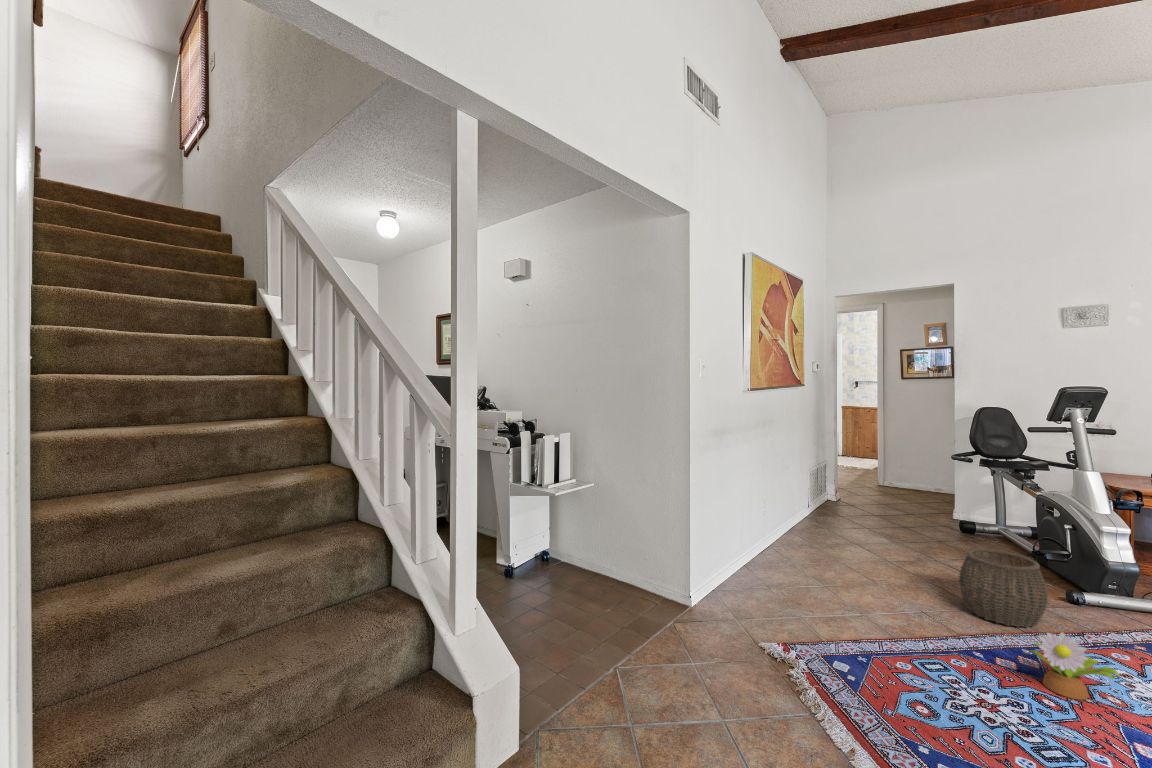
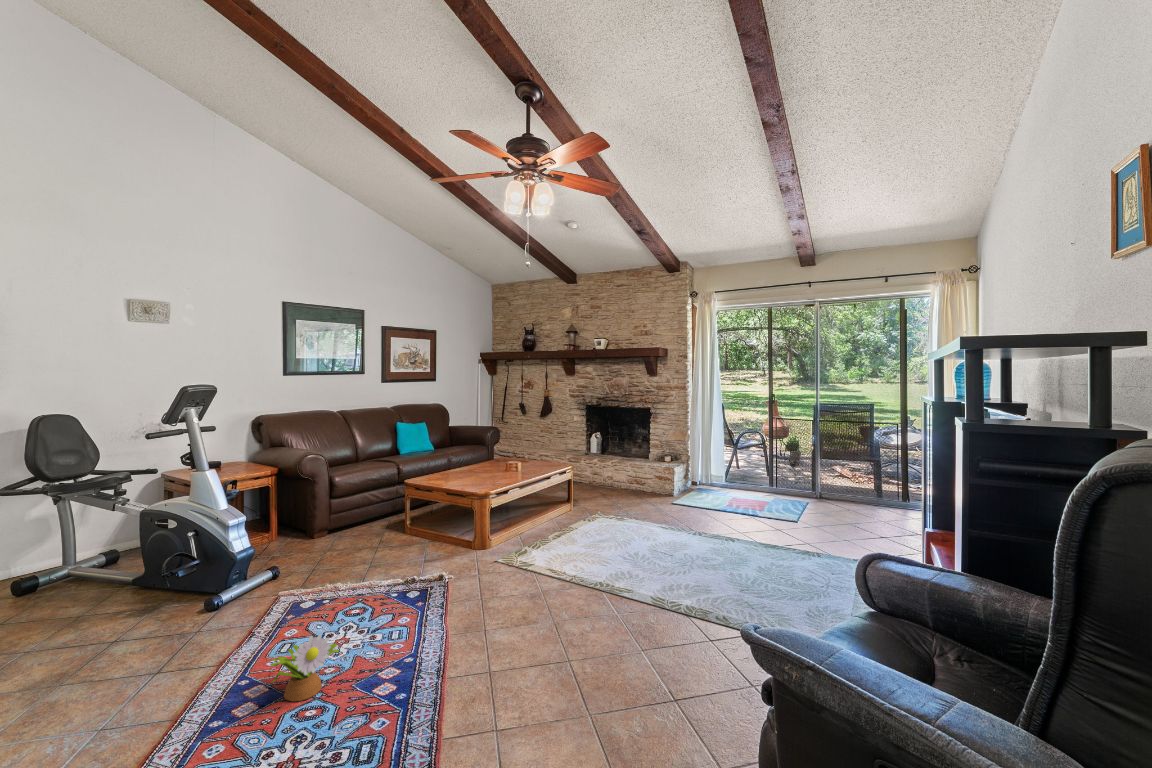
woven basket: present [959,548,1048,628] -> none [123,582,230,683]

